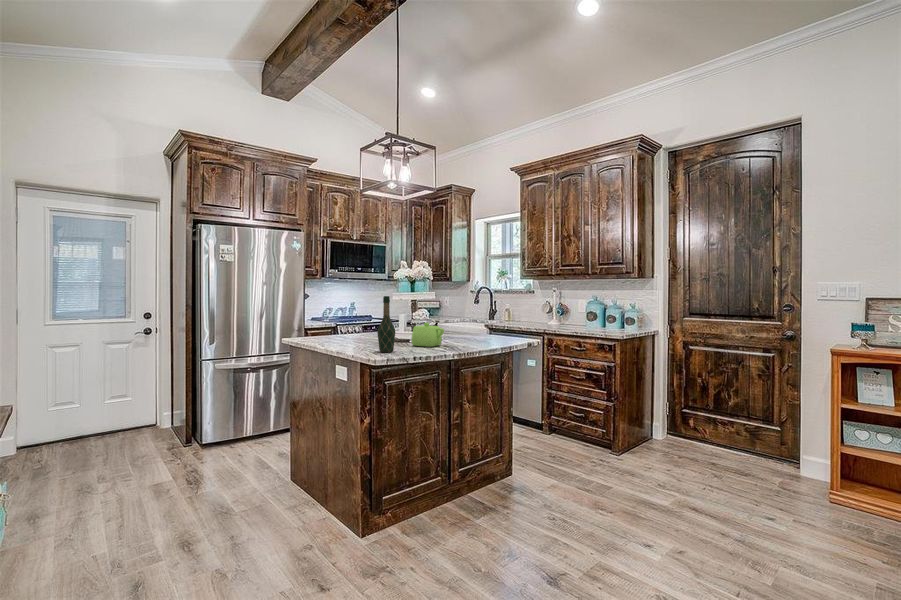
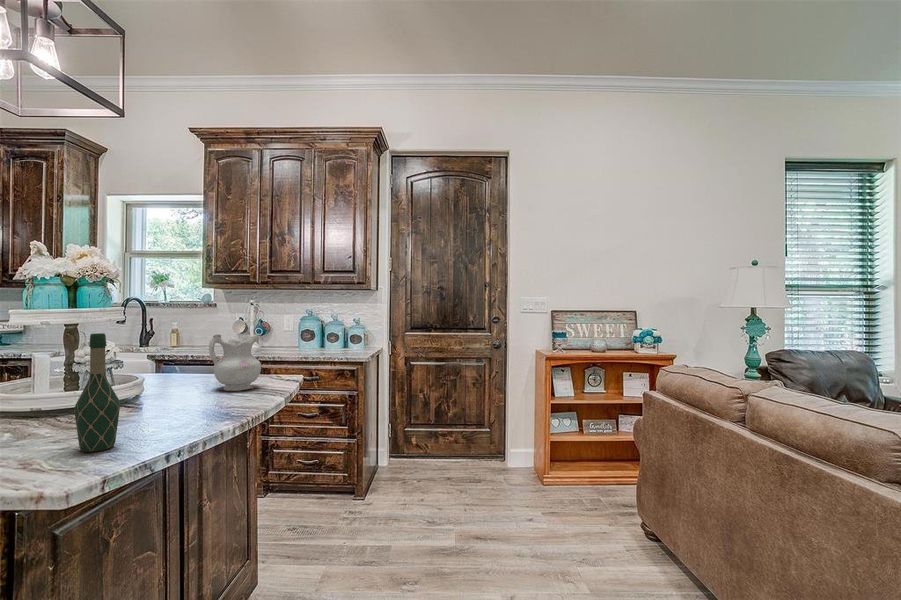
ceramic pitcher: none [473,305,506,342] -> present [209,334,261,391]
teapot: present [411,323,444,347] -> none [119,374,190,420]

